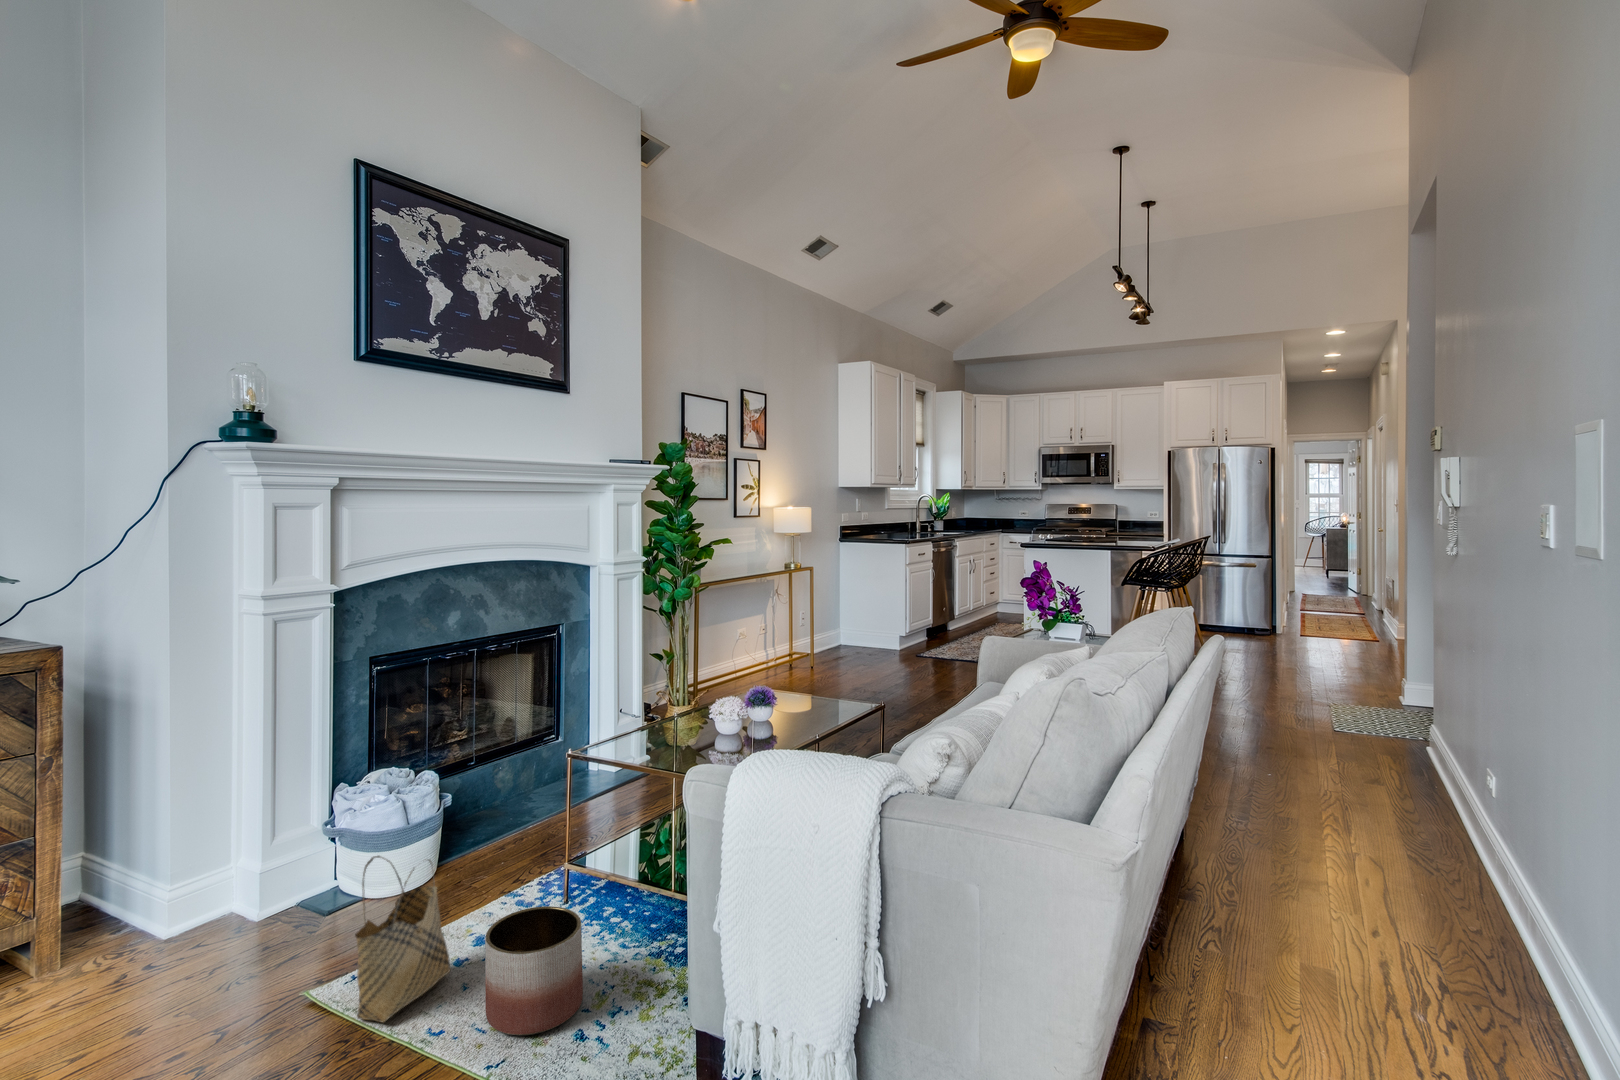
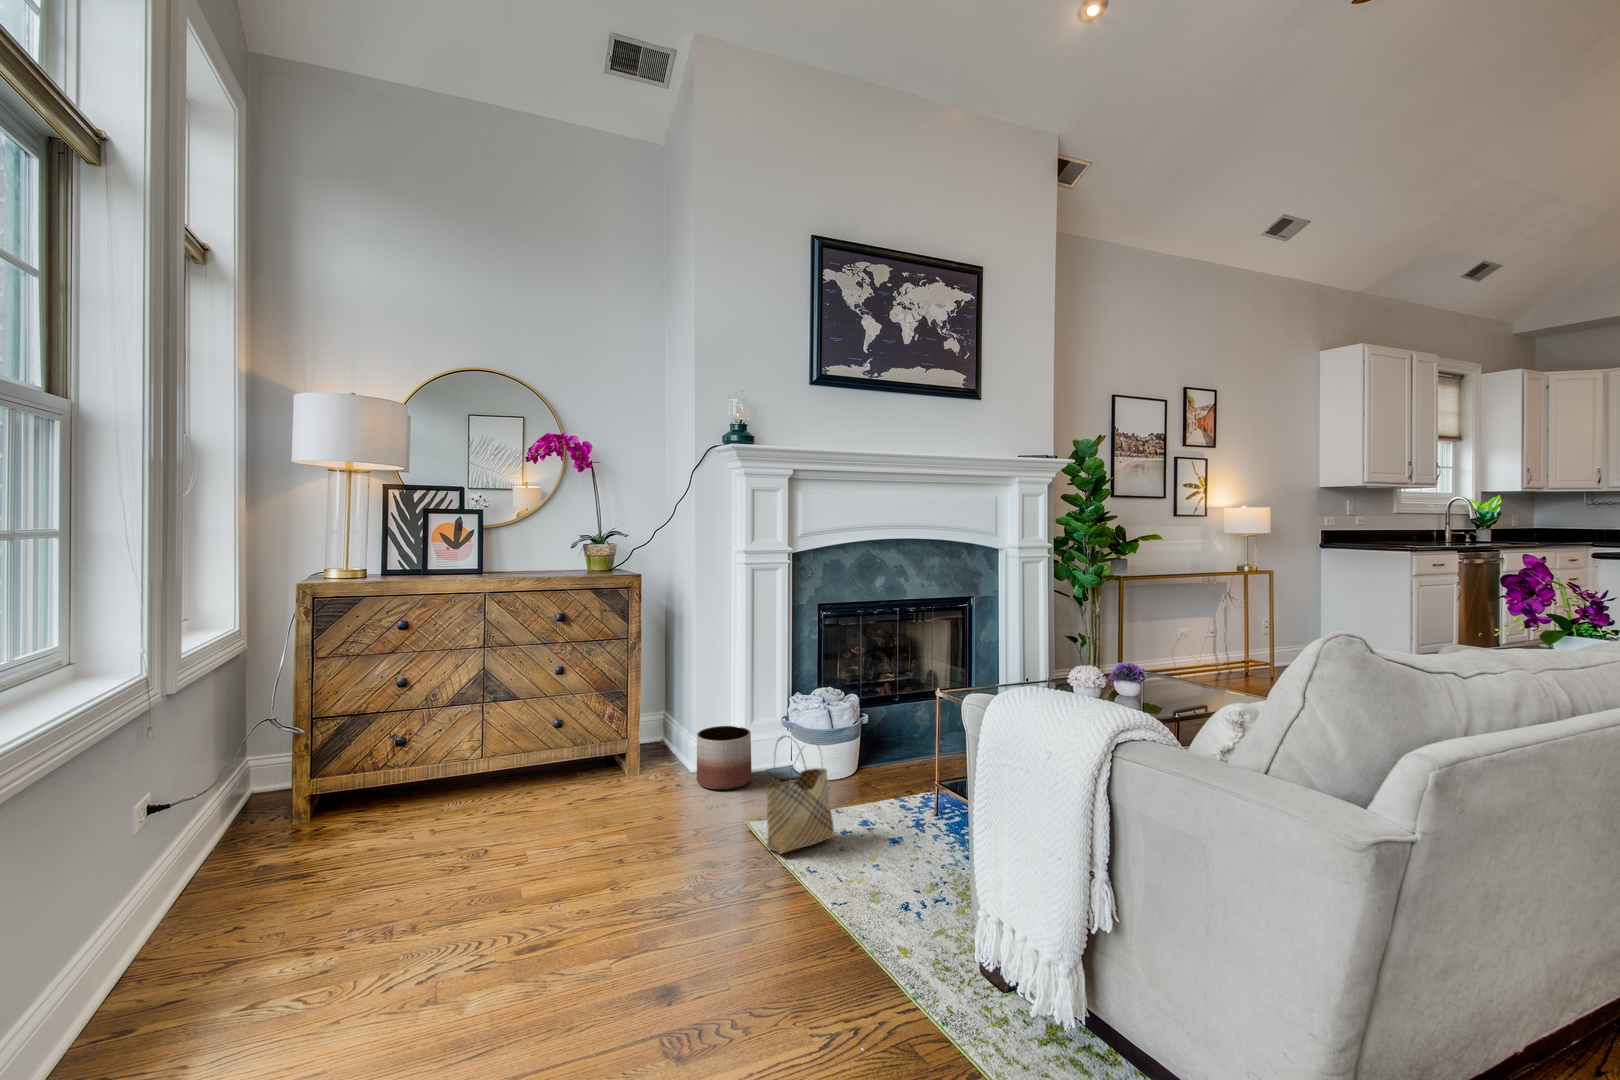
planter: present [485,906,583,1035] -> present [697,726,752,790]

